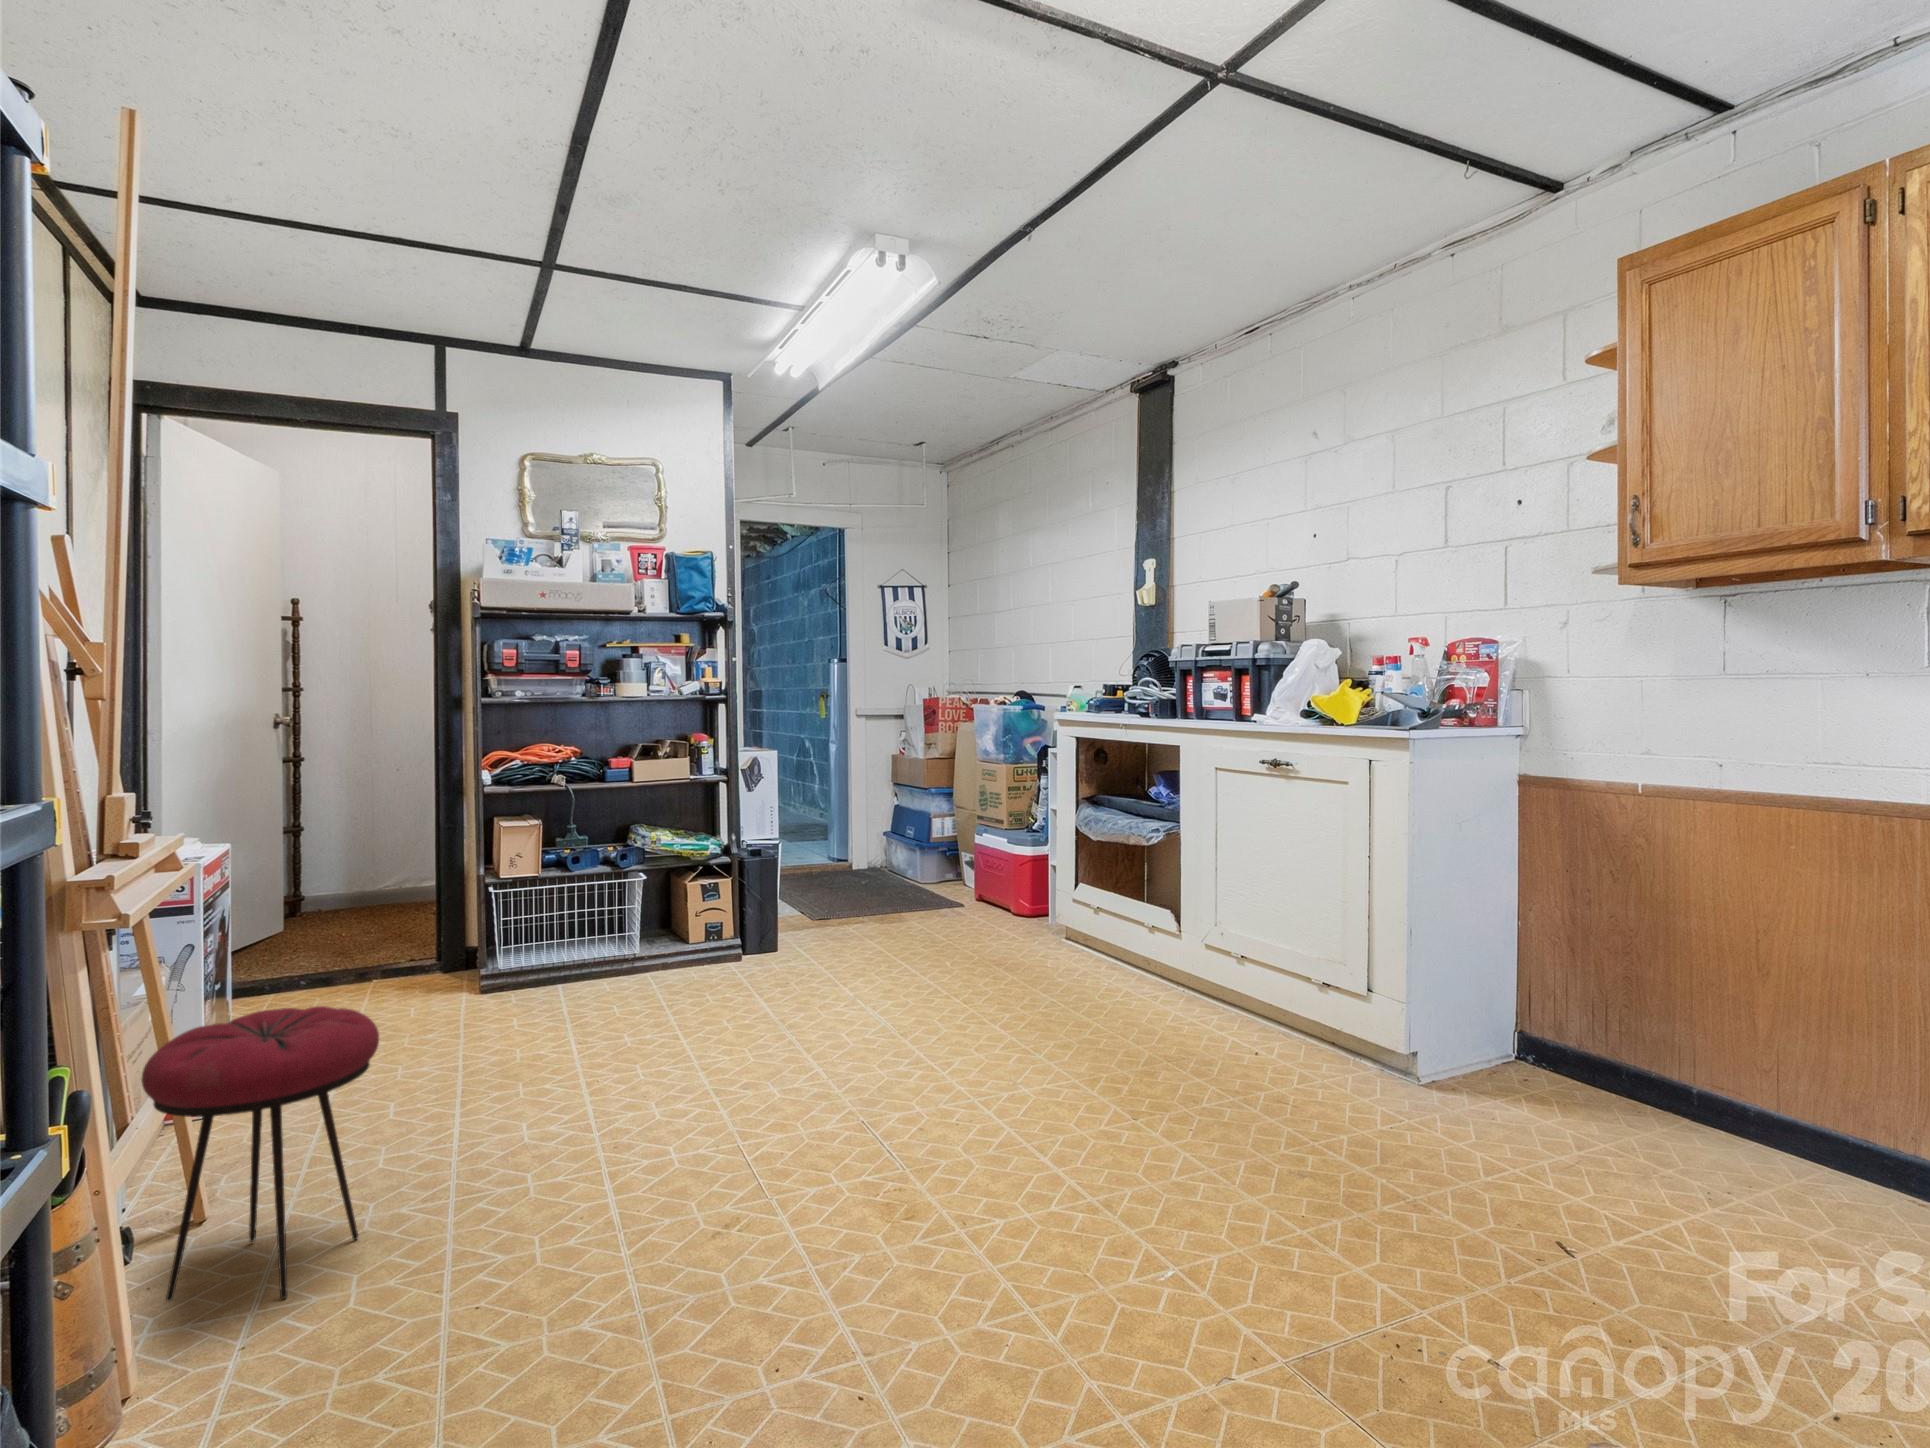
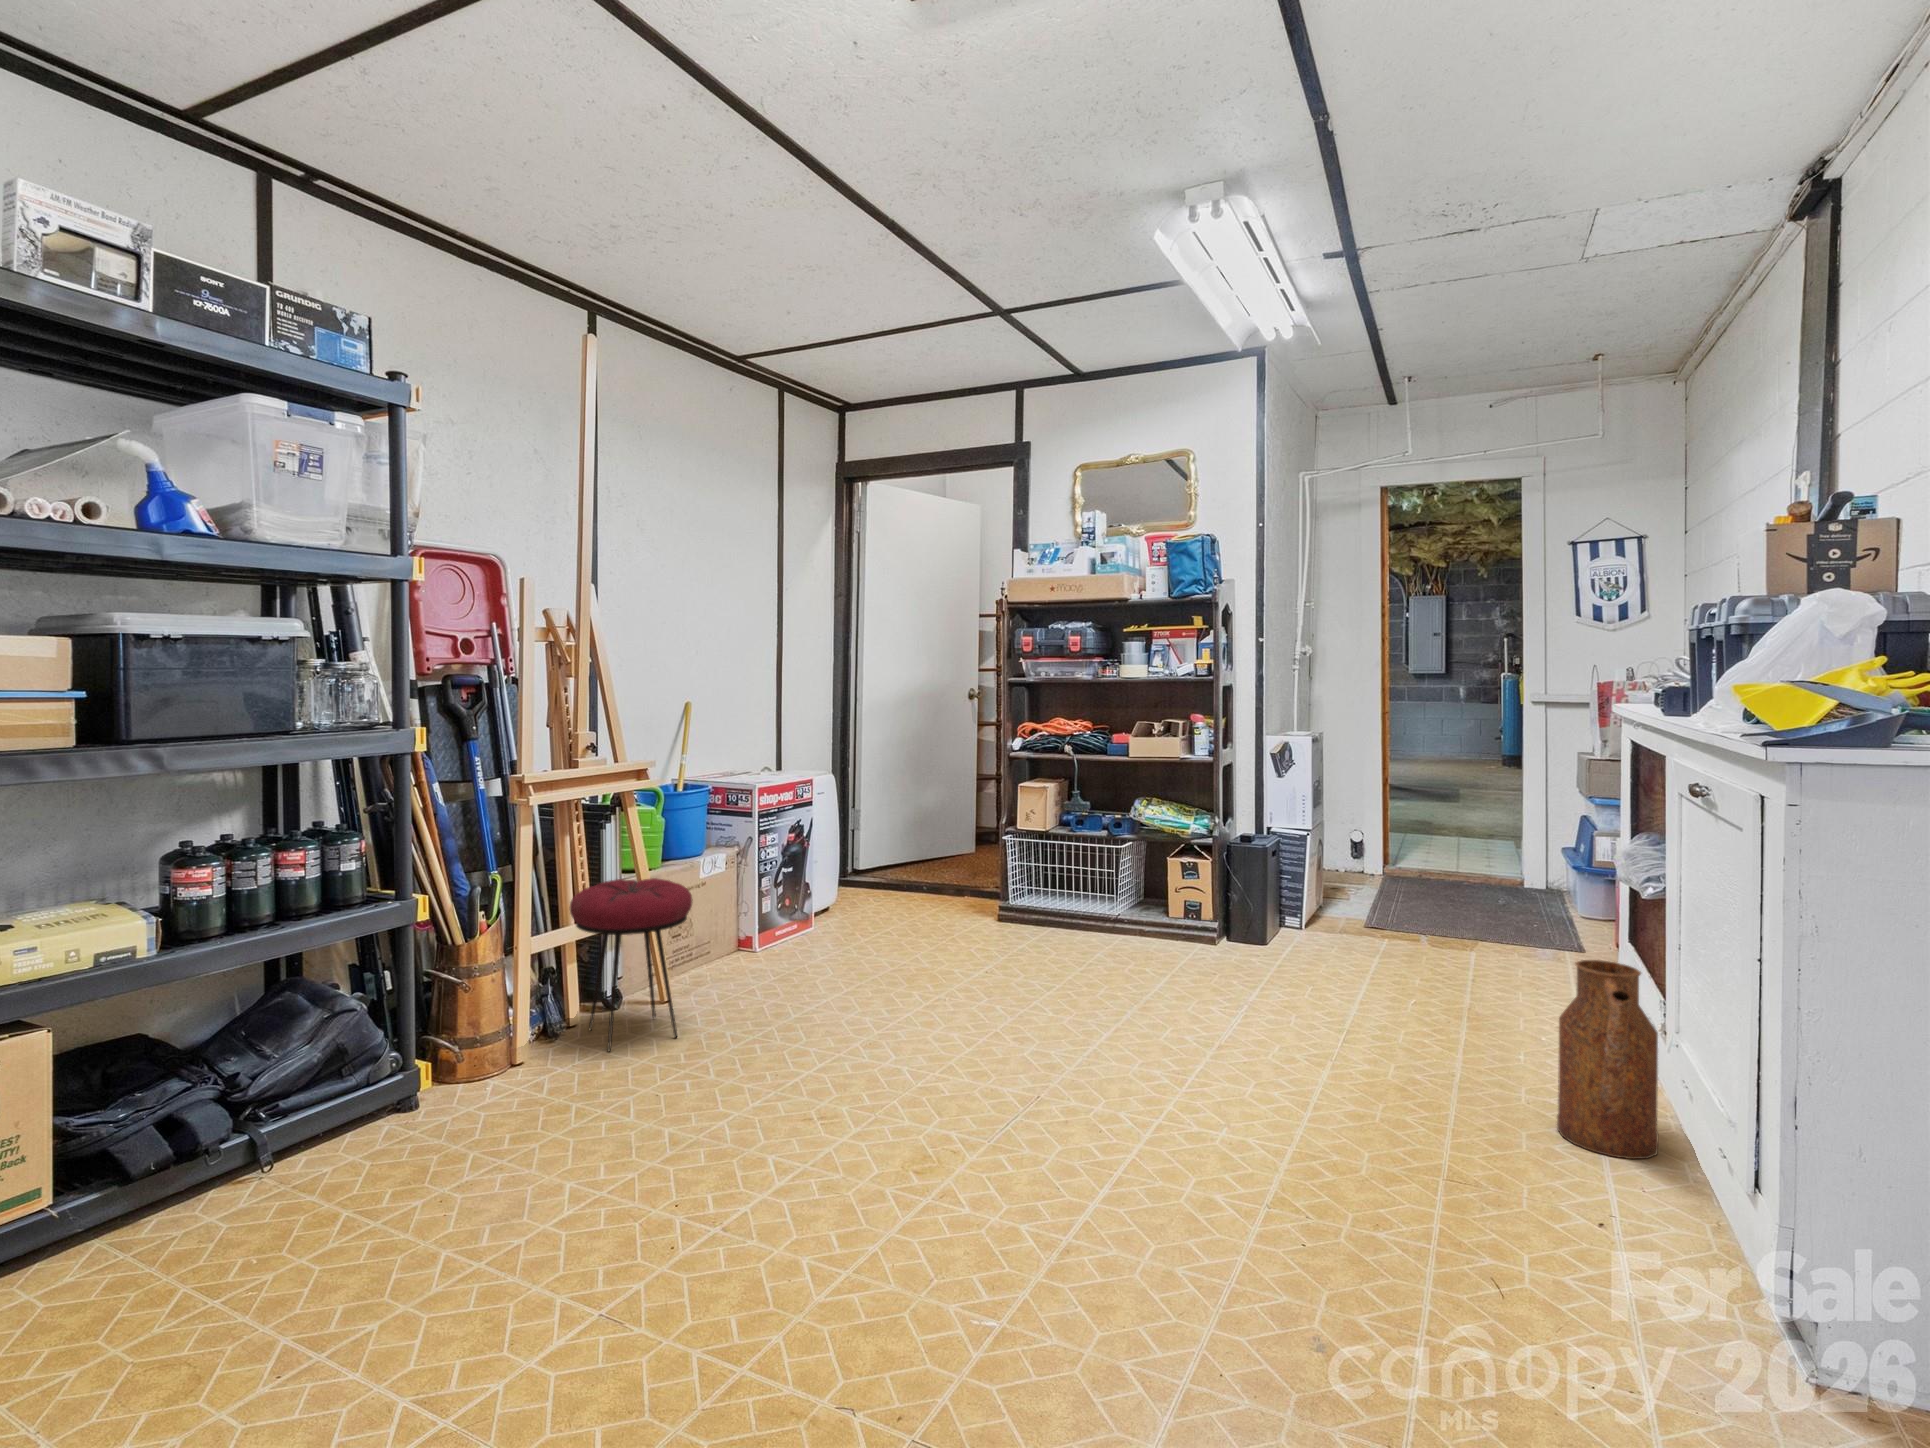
watering can: none [1137,872,1210,997] -> present [1557,960,1658,1159]

